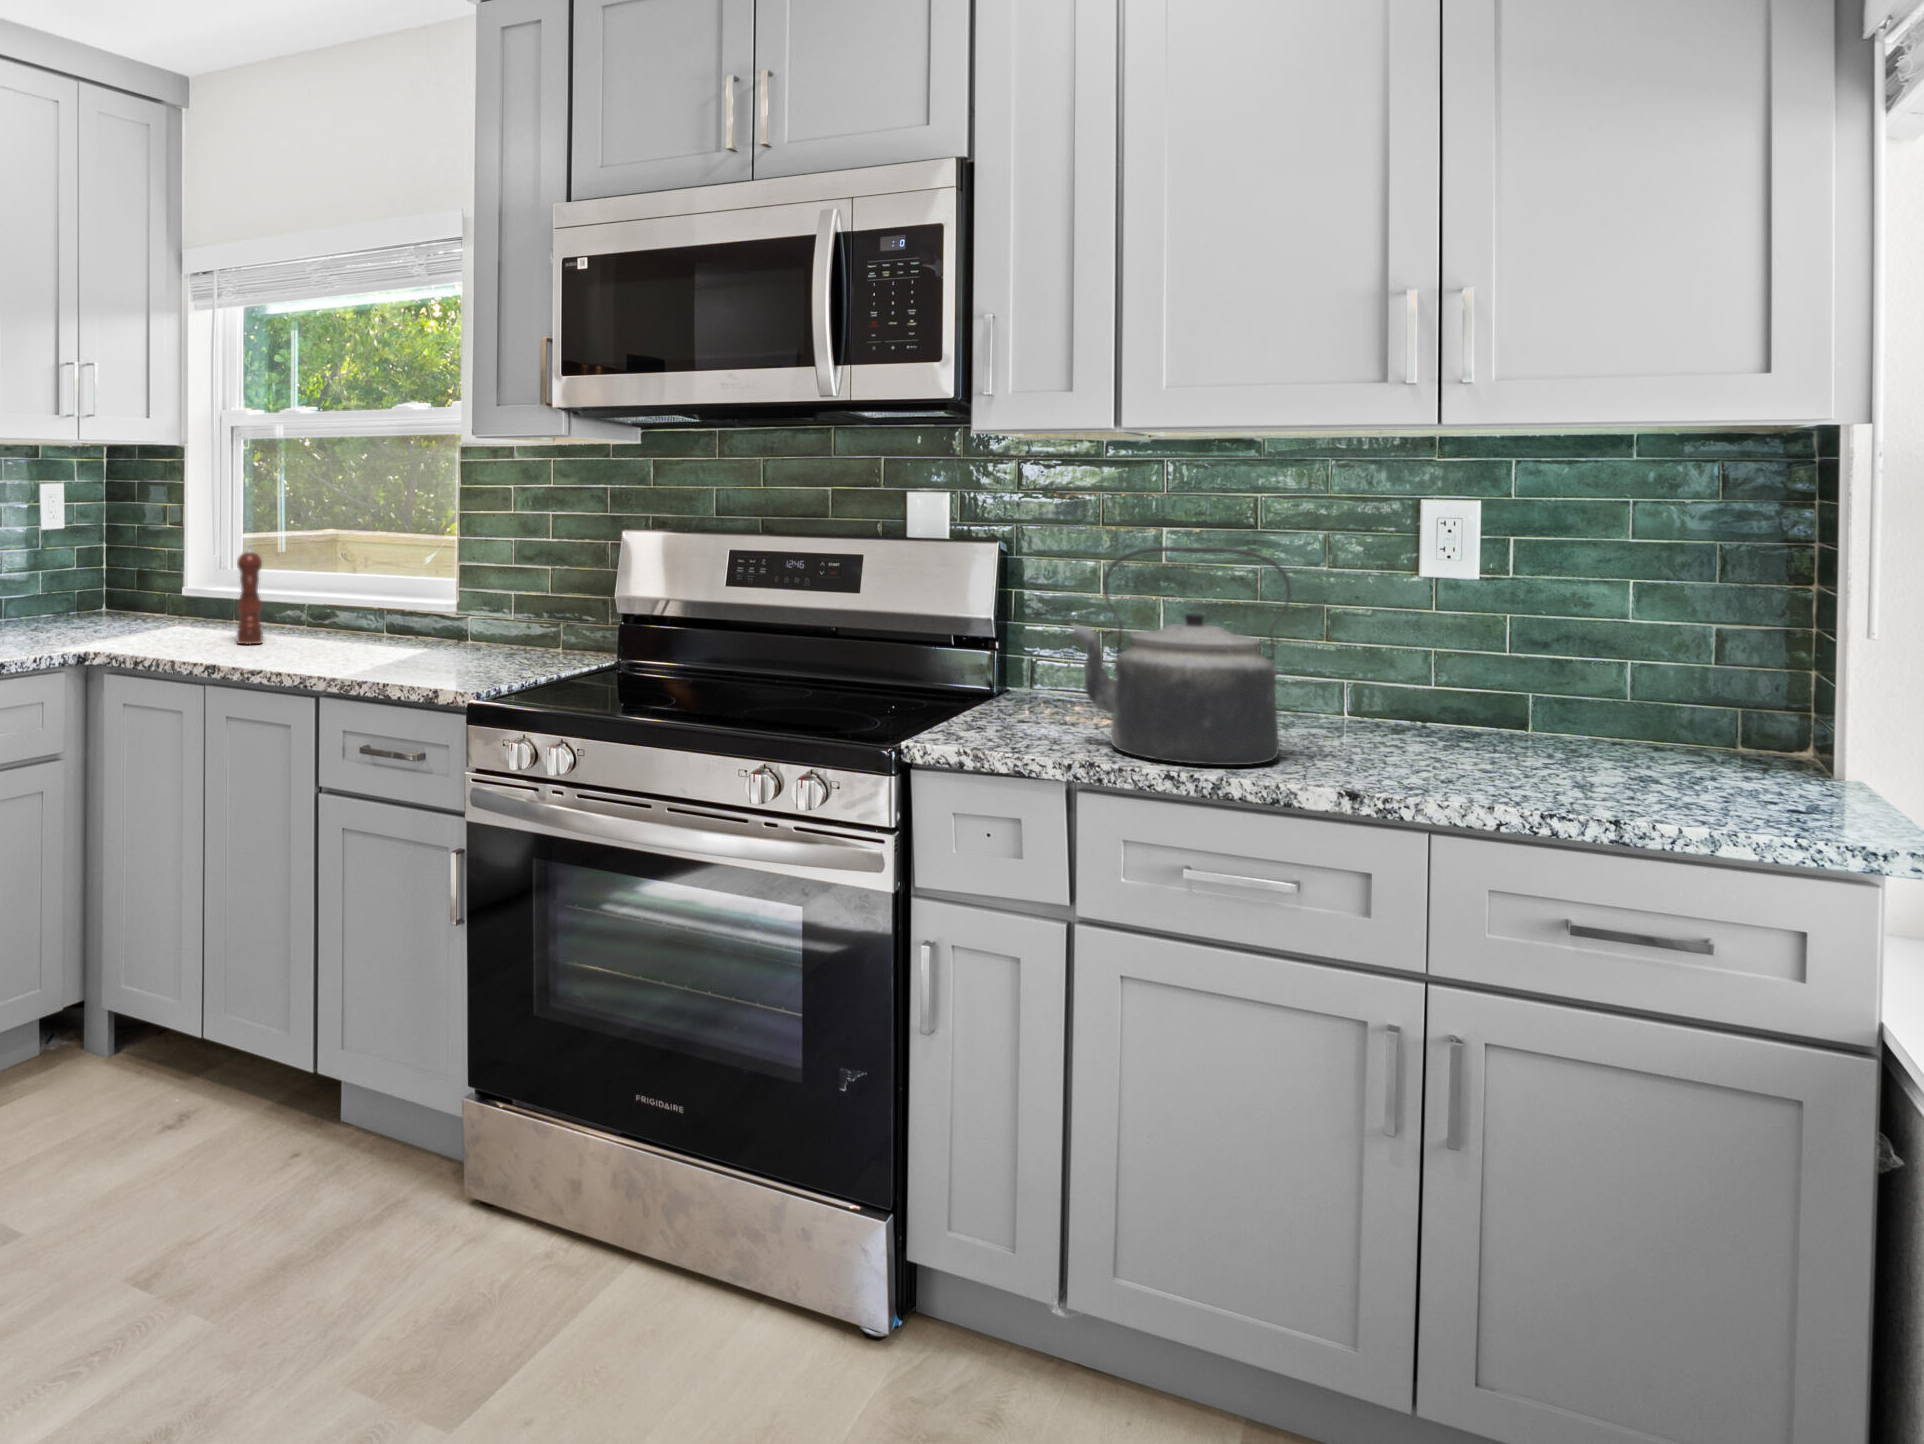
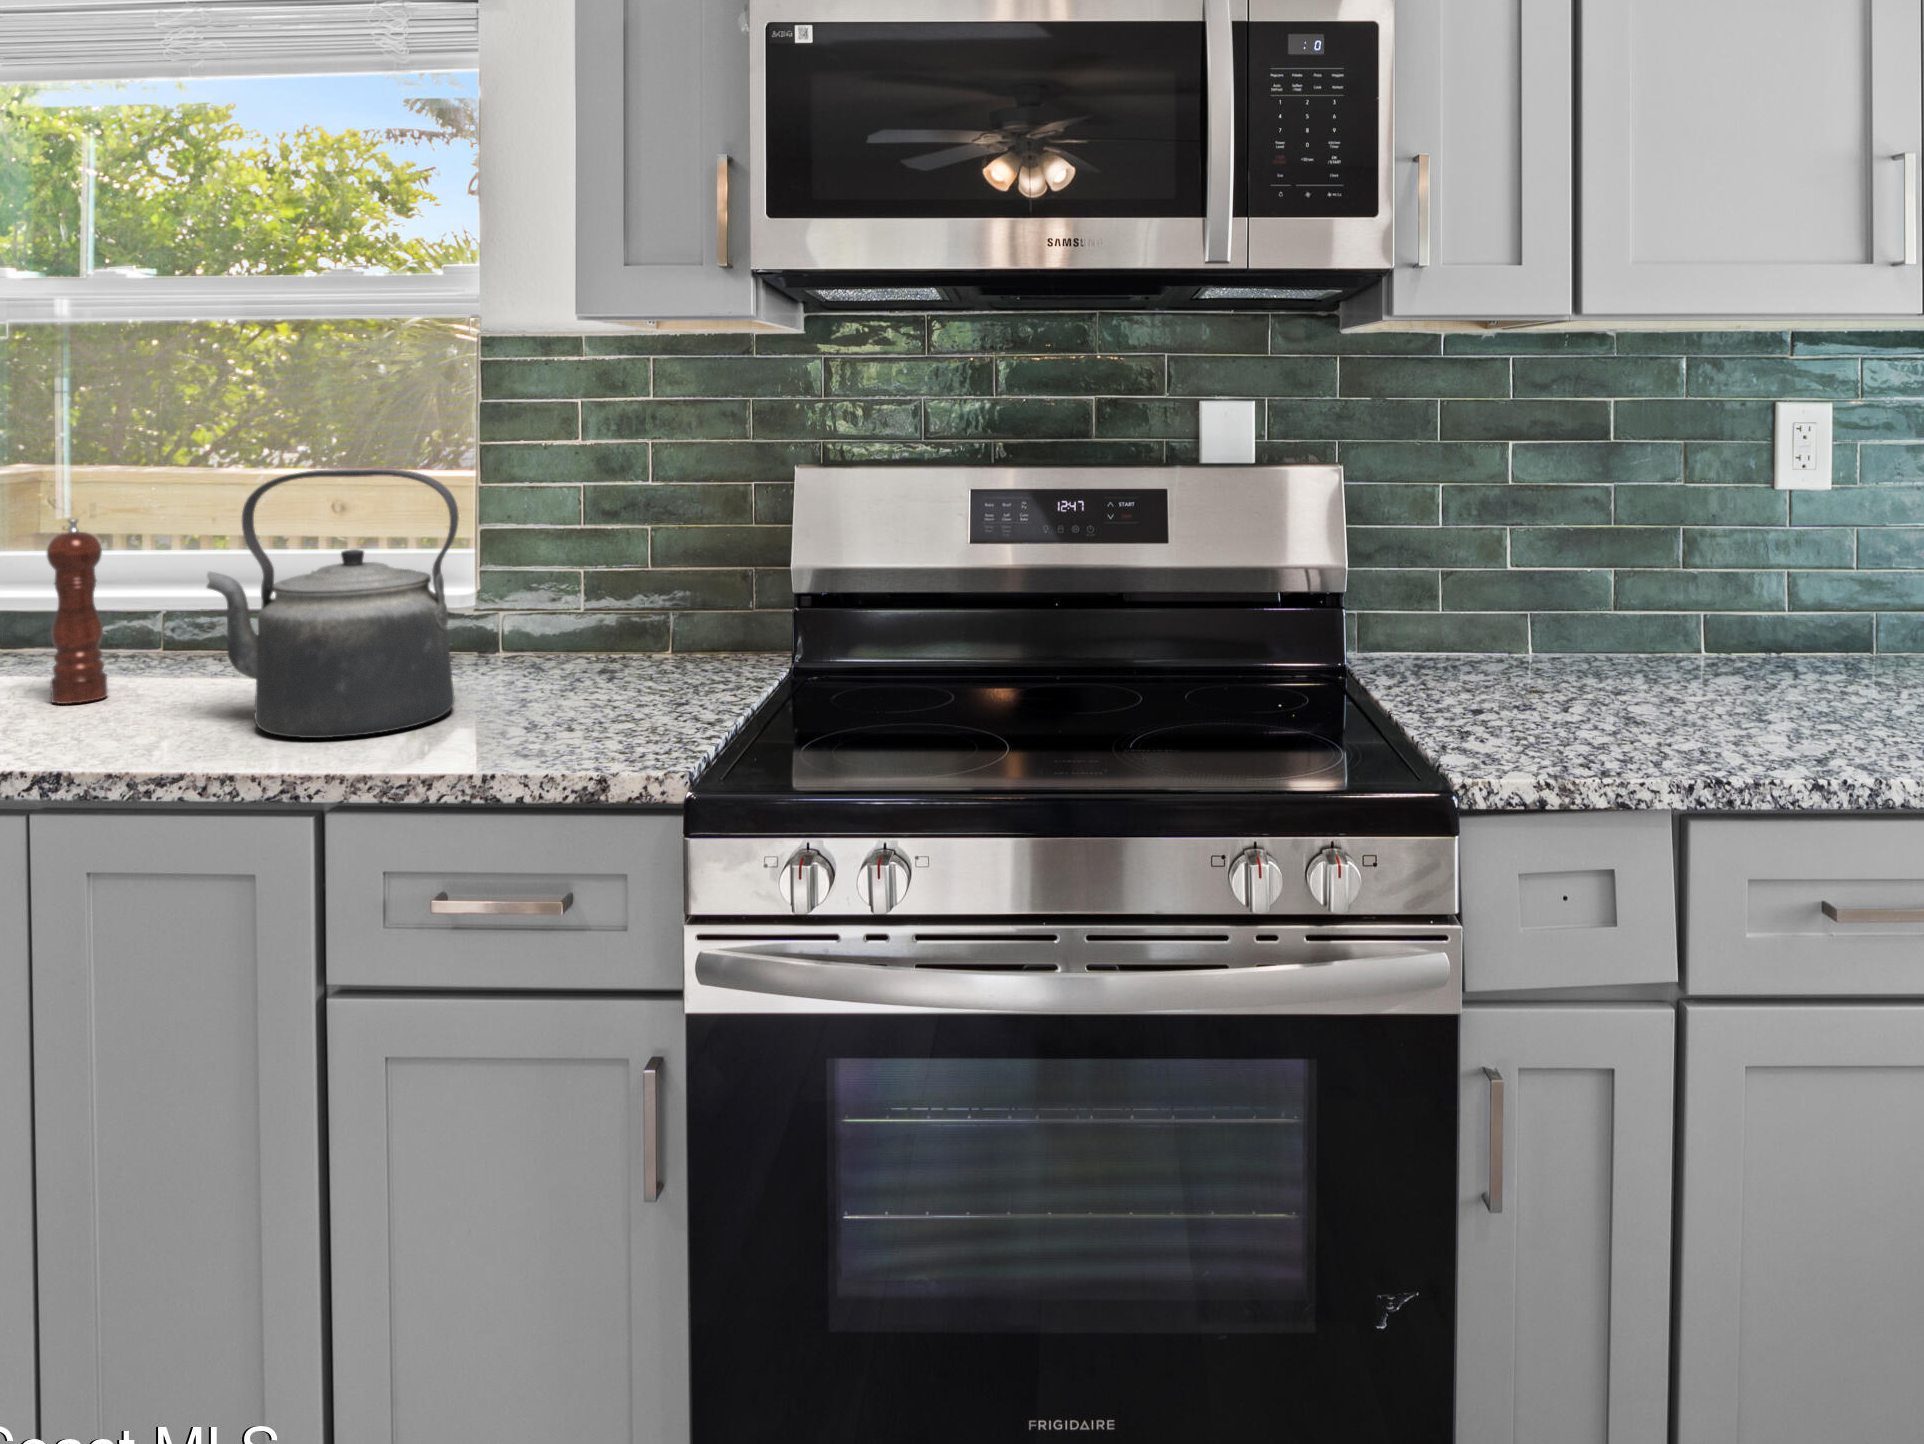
kettle: present [1072,546,1291,765] -> present [207,469,459,738]

